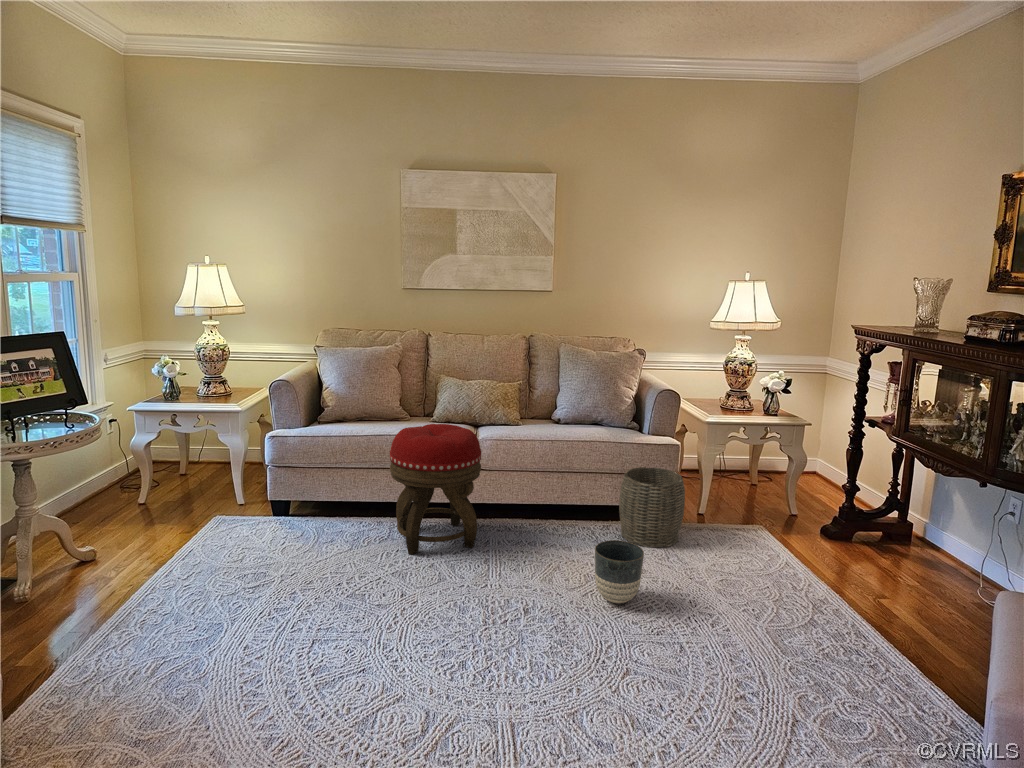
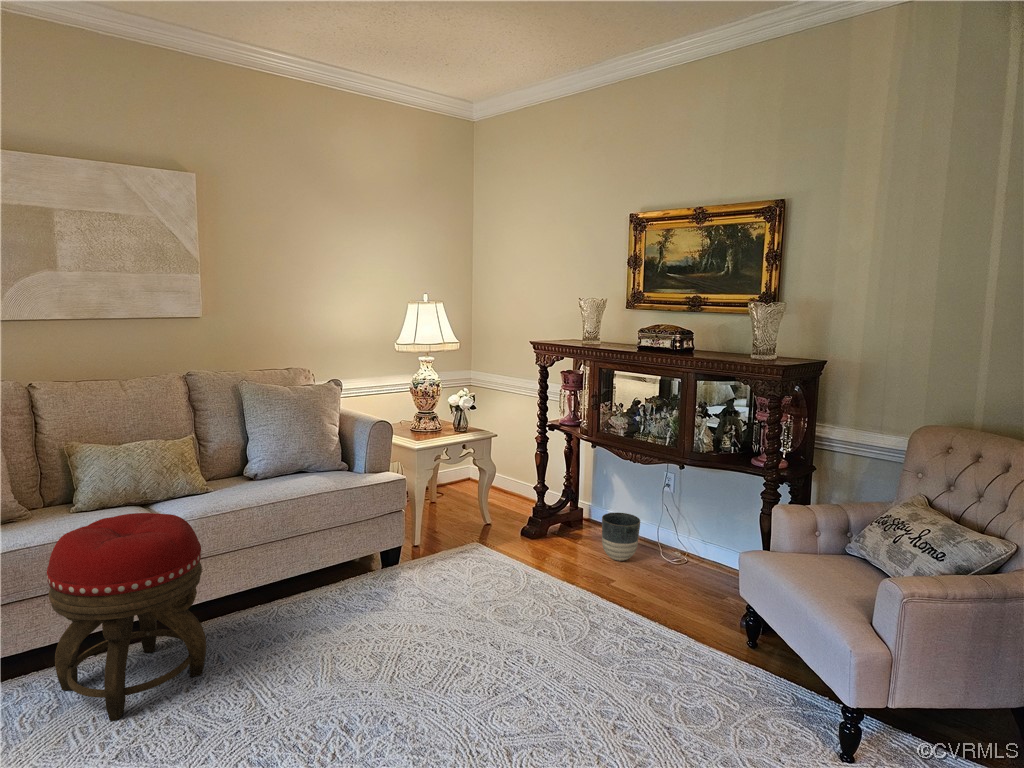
woven basket: present [619,467,685,548] -> none [359,508,430,599]
planter: present [595,540,644,603] -> present [602,512,640,561]

